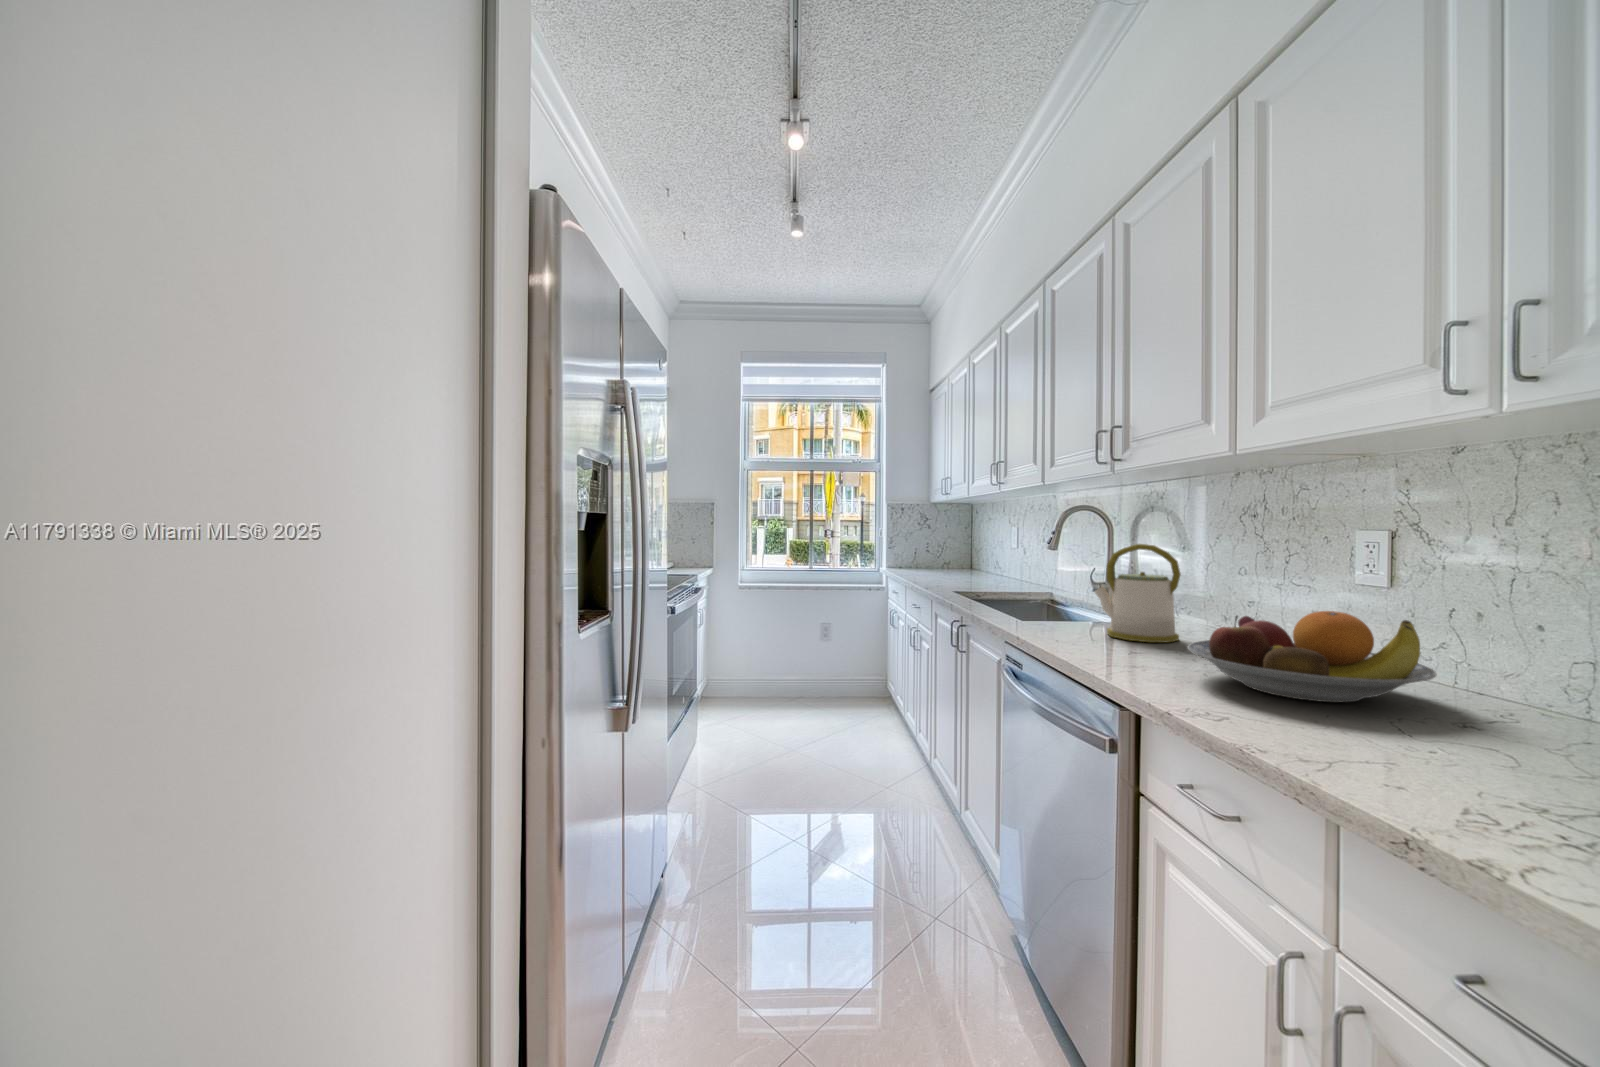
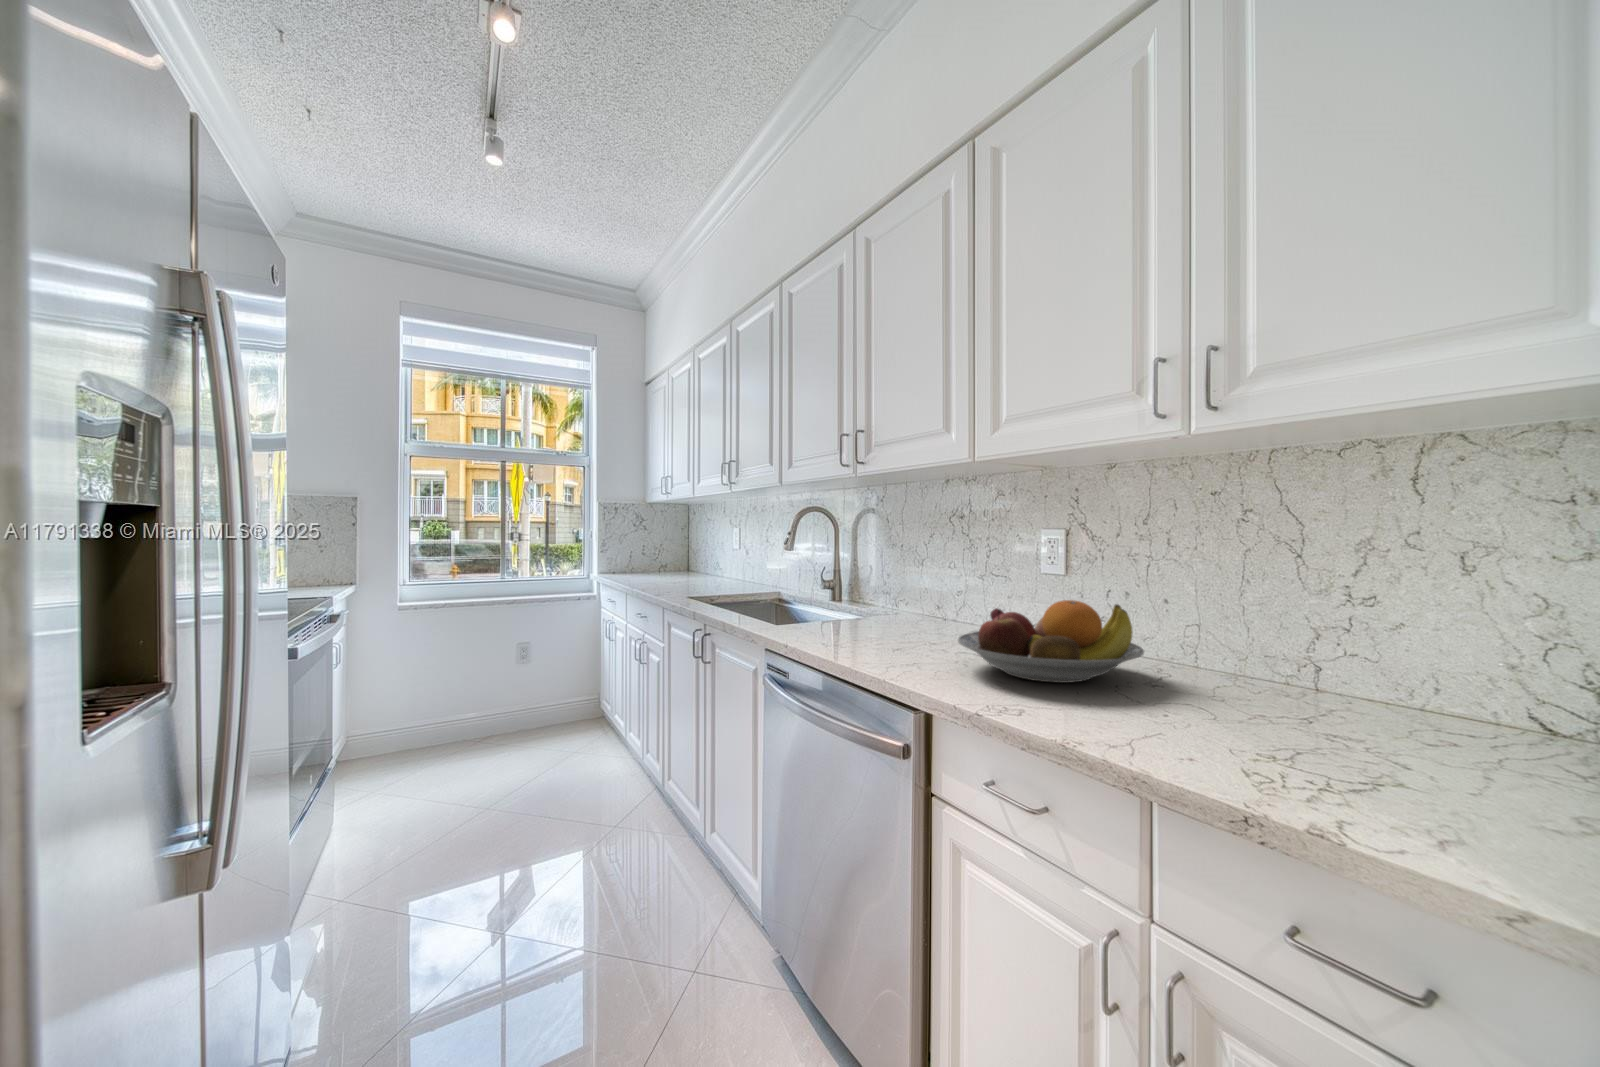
kettle: present [1095,544,1181,642] -> none [848,543,924,639]

